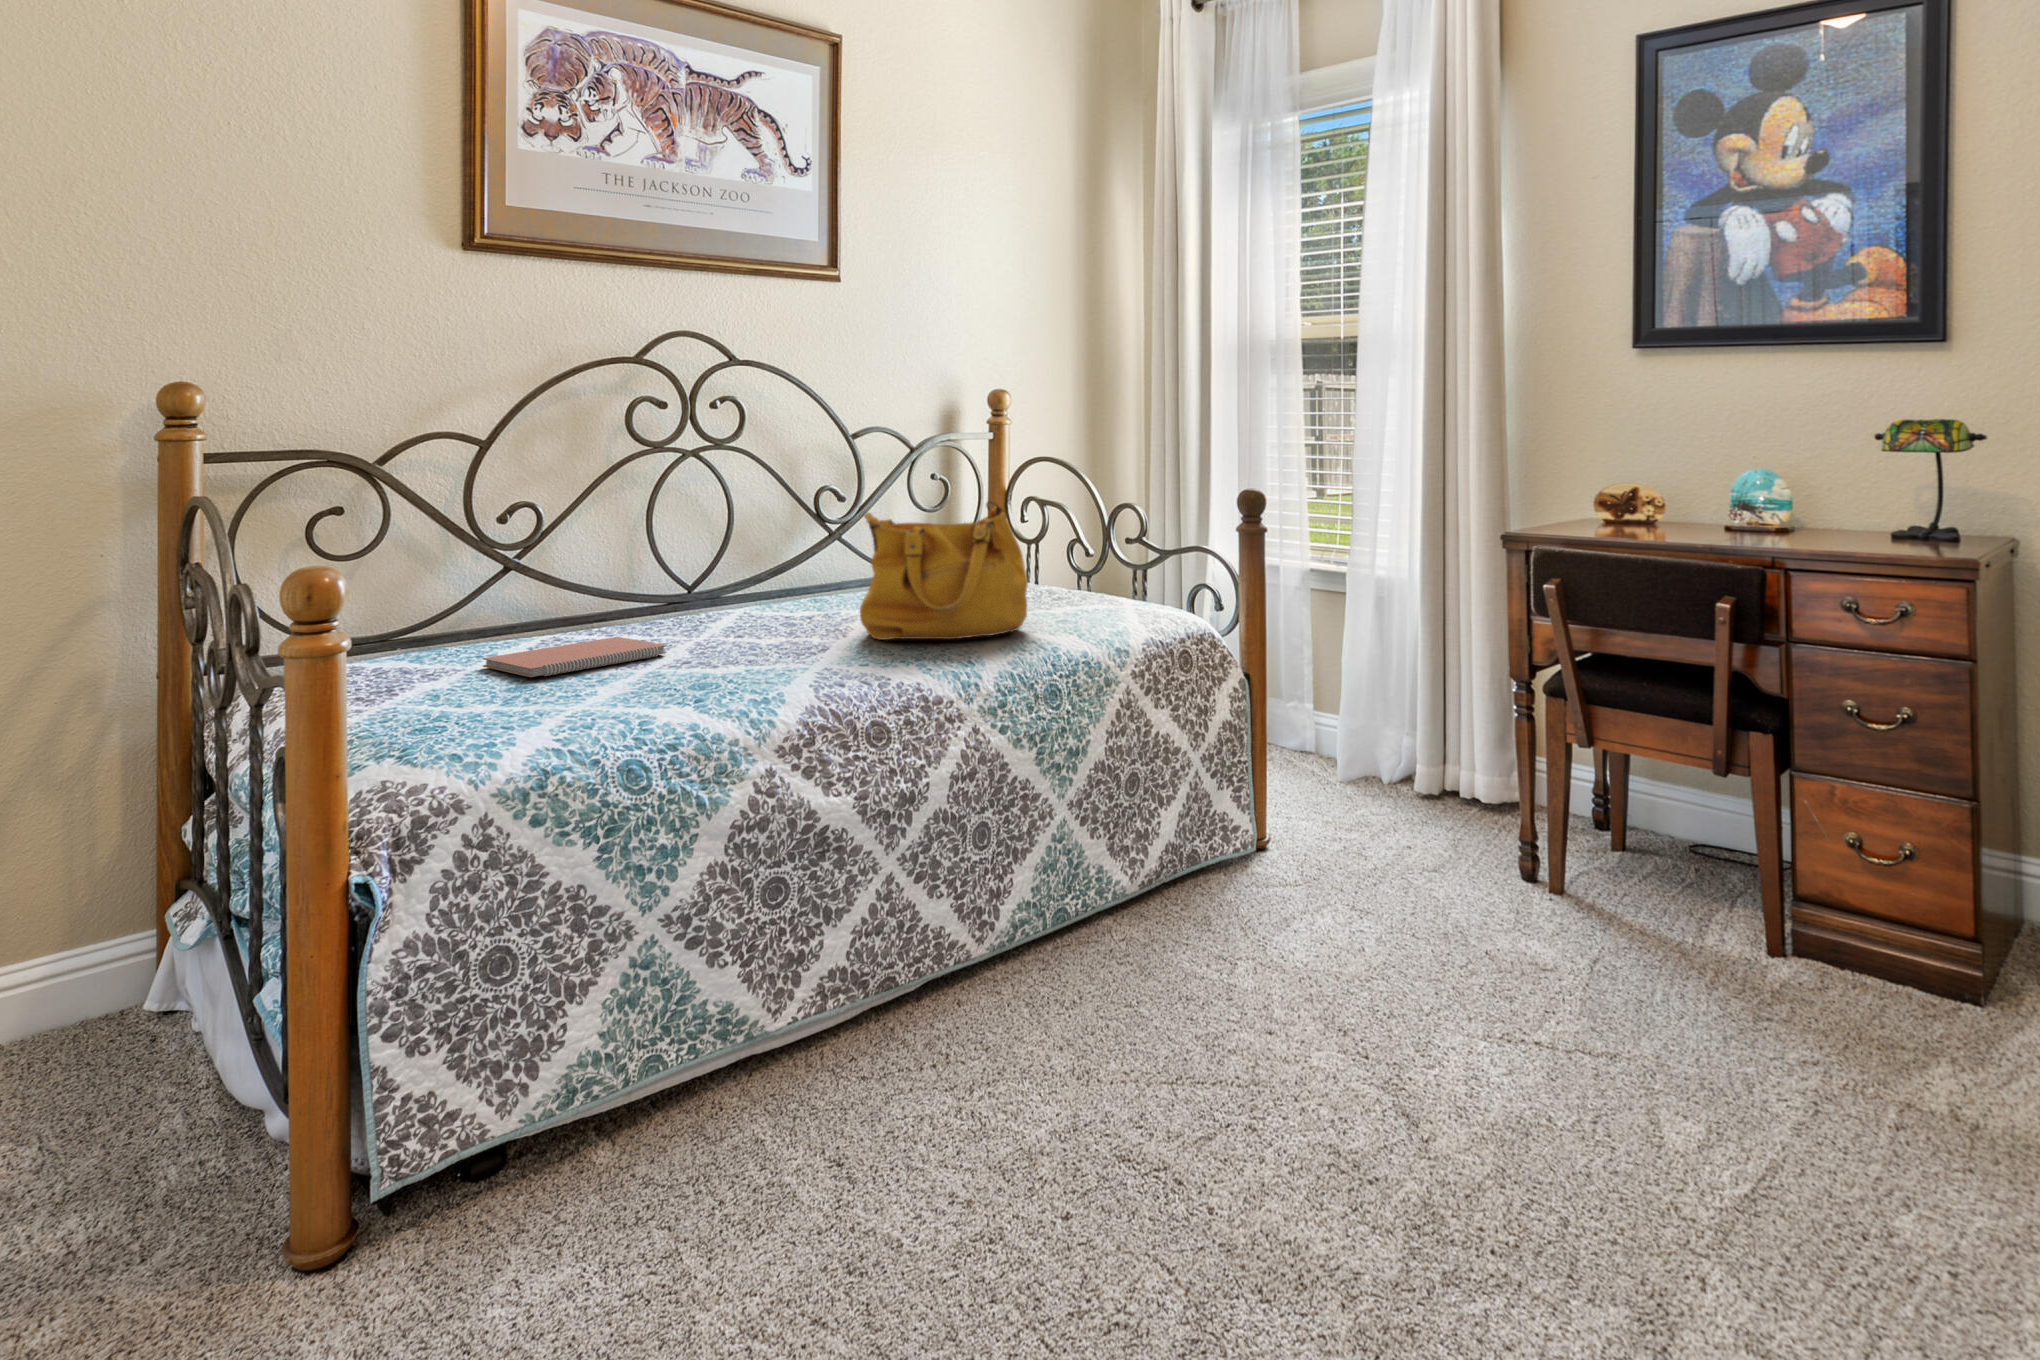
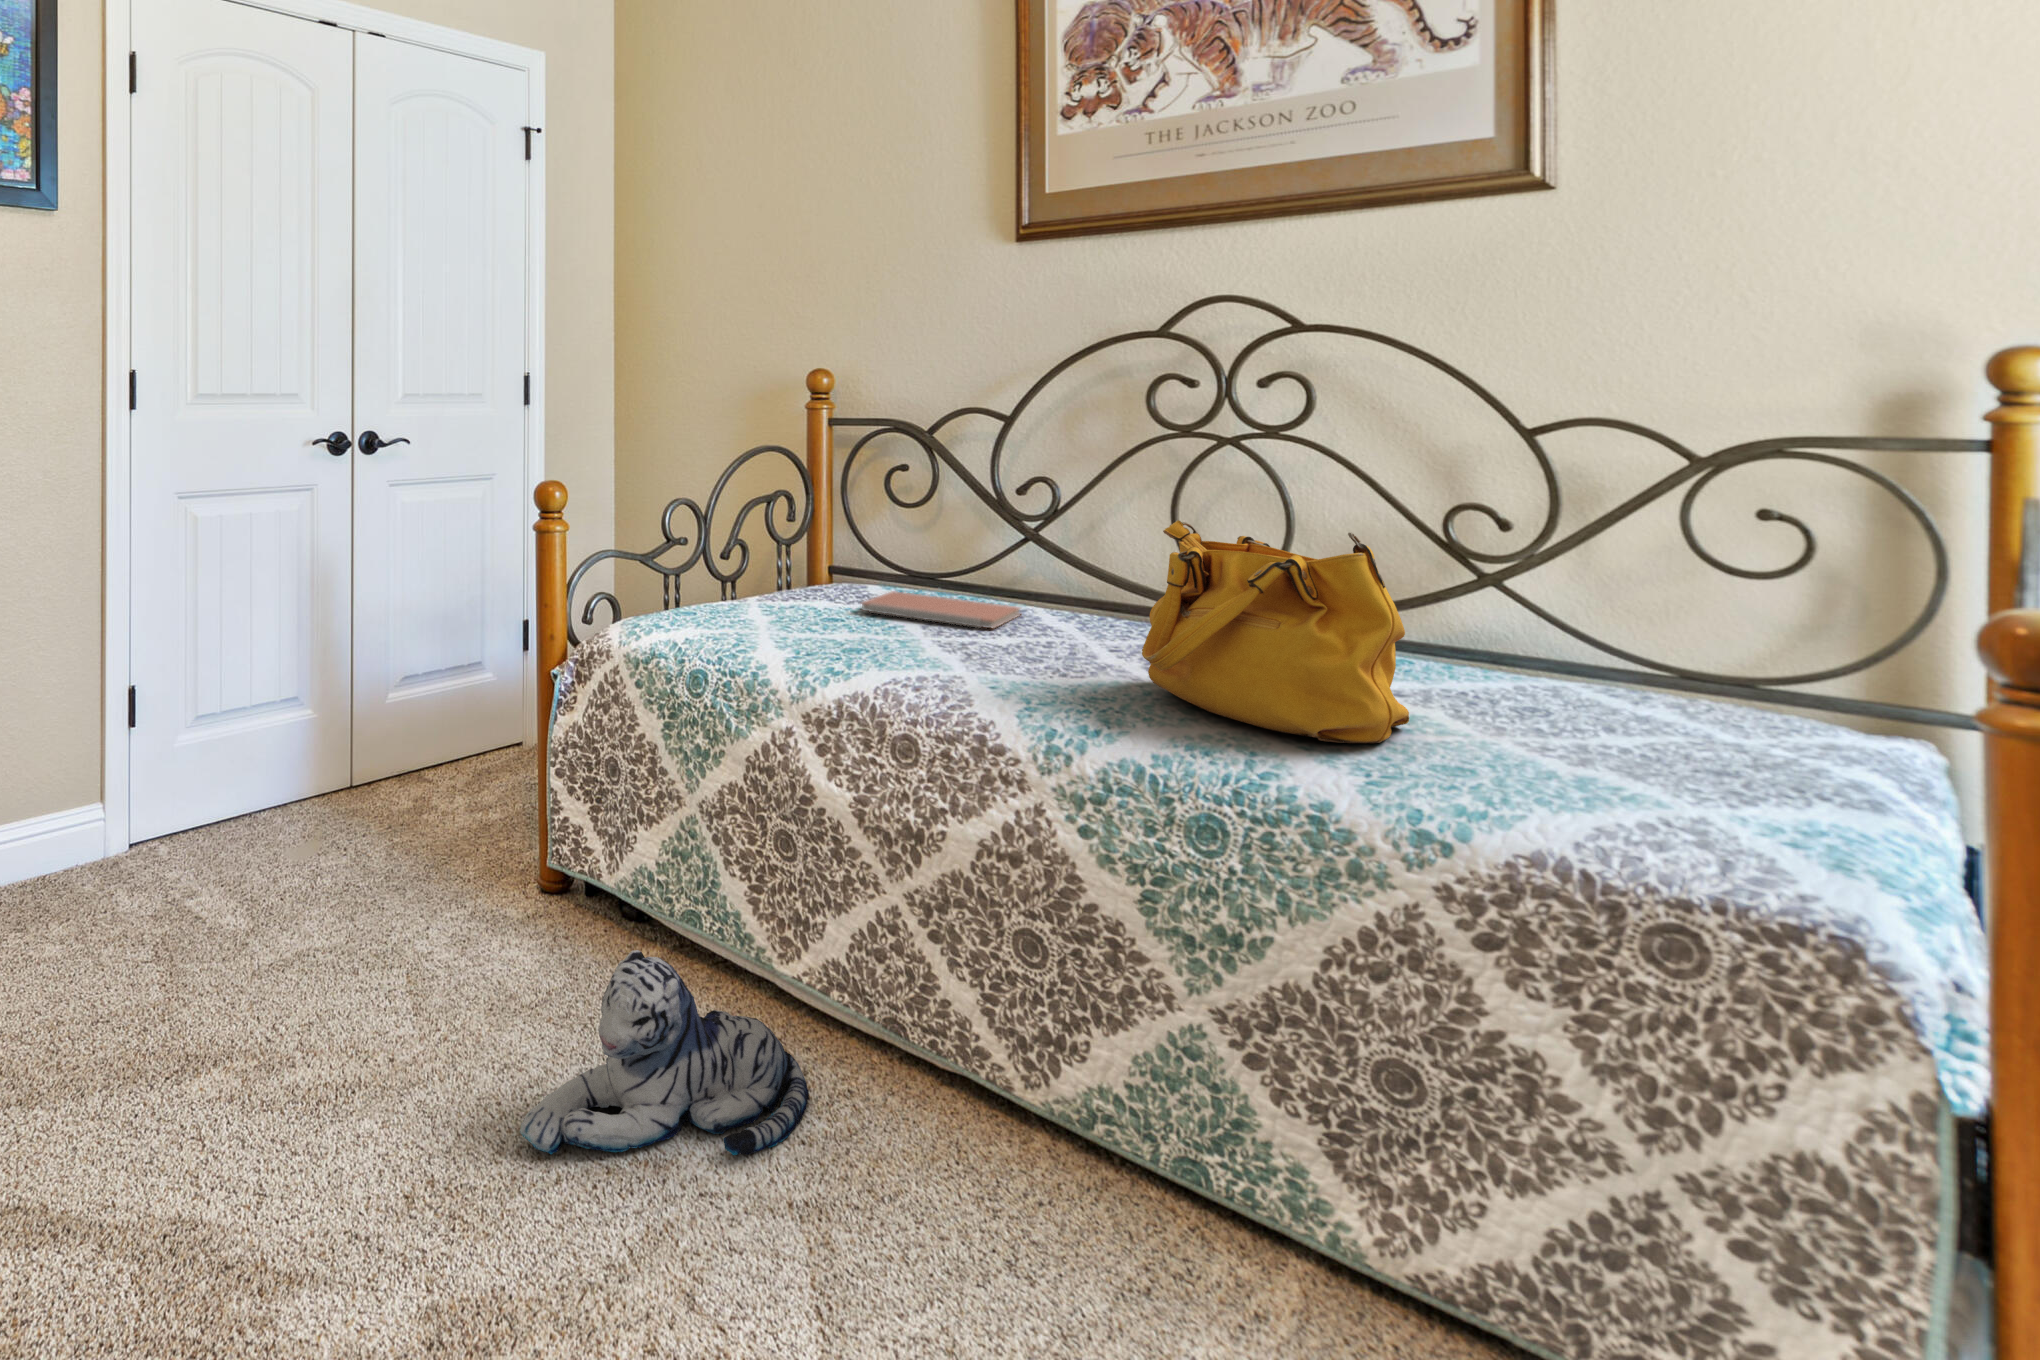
plush toy: none [865,982,1023,1225] -> present [520,950,809,1155]

